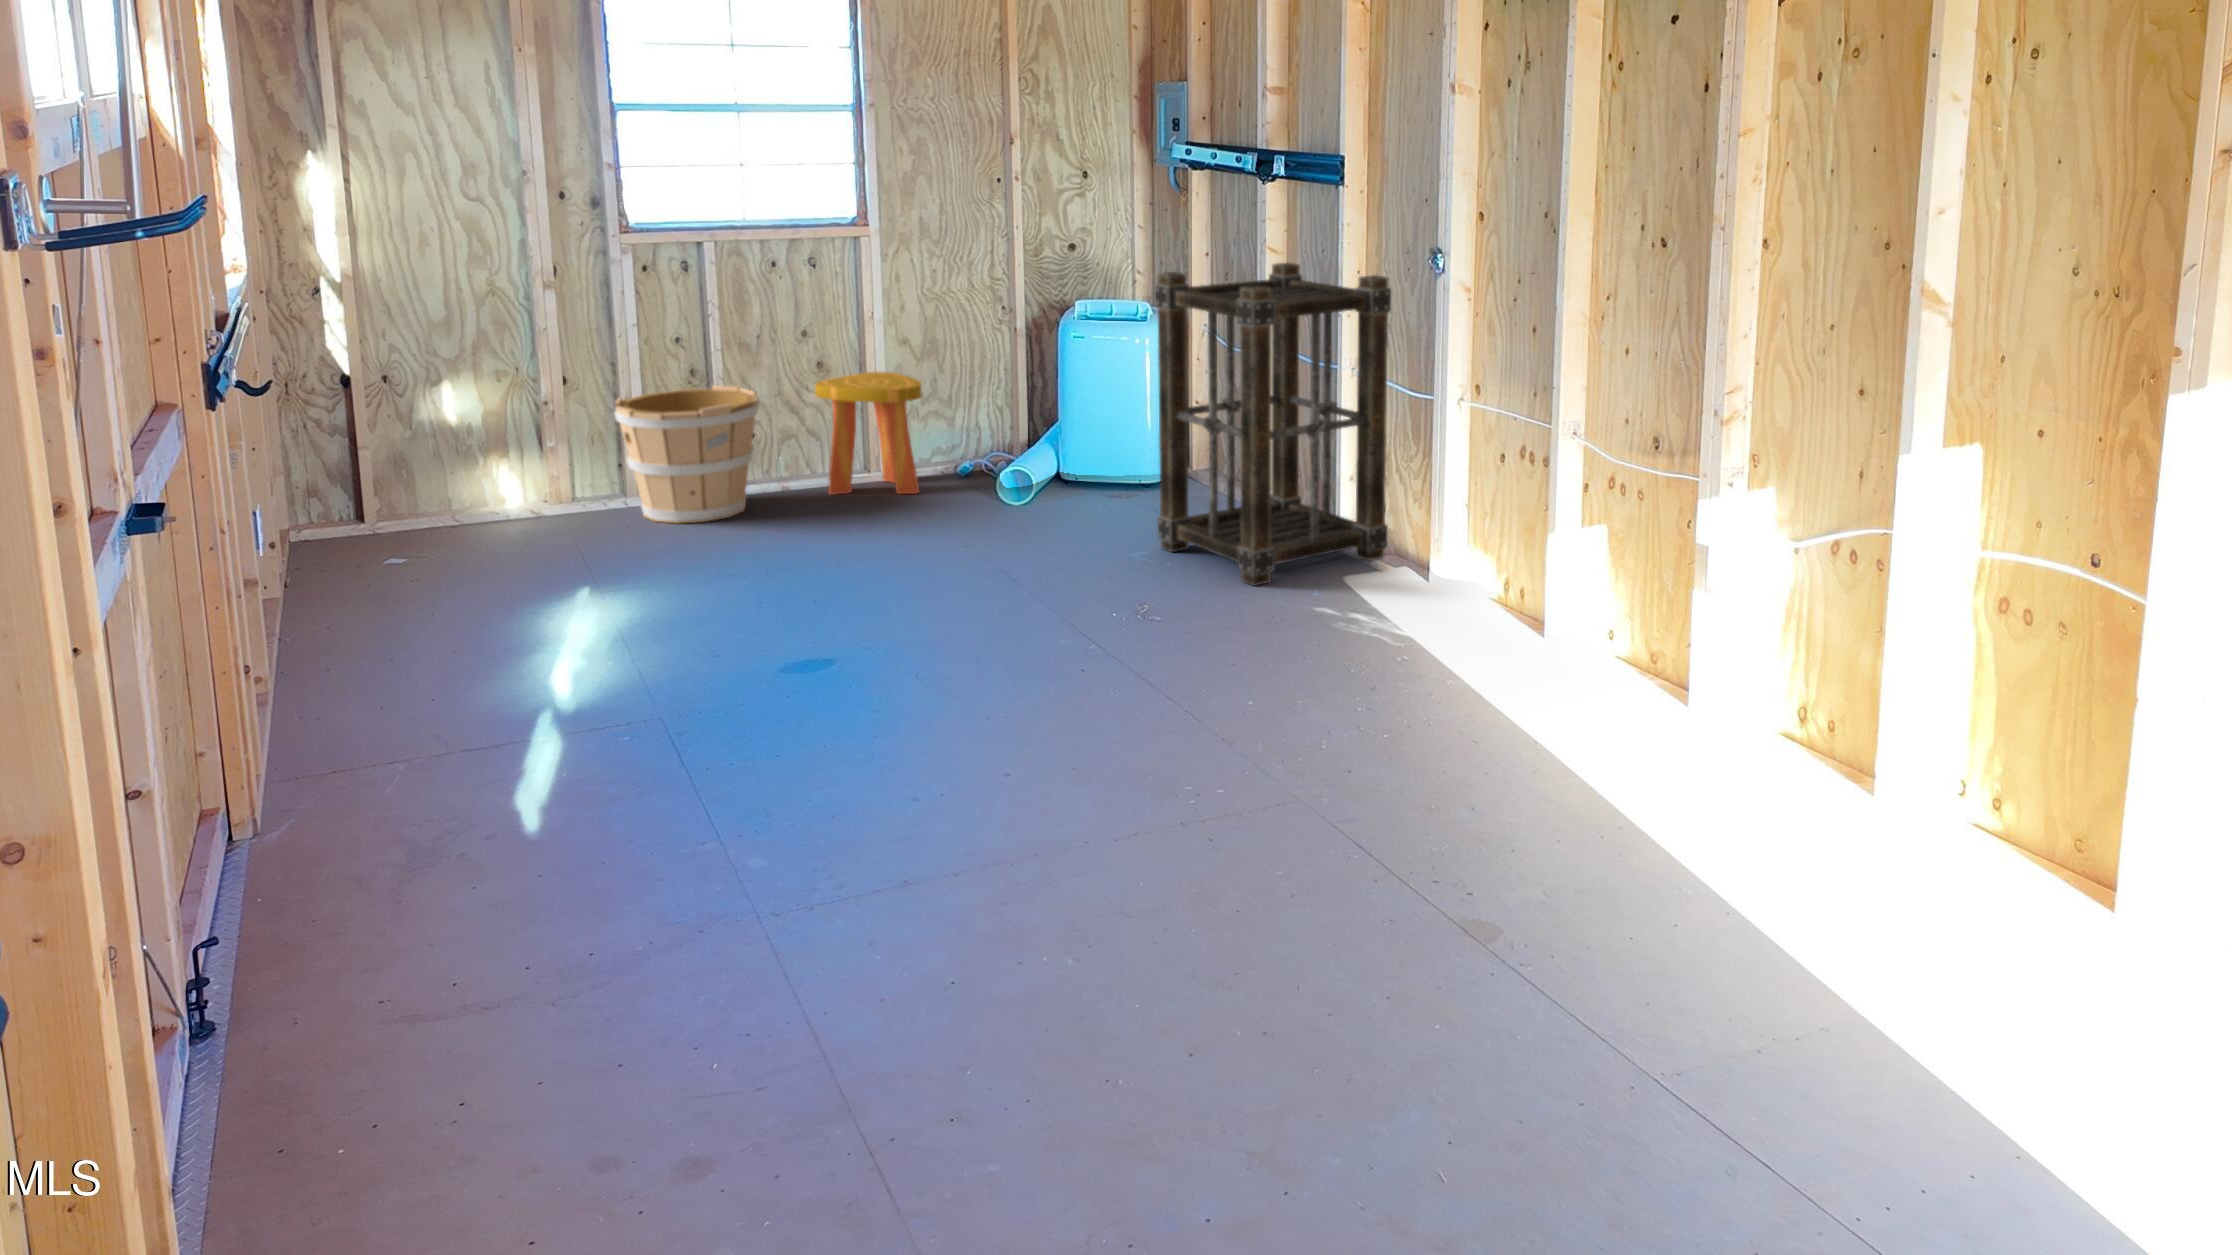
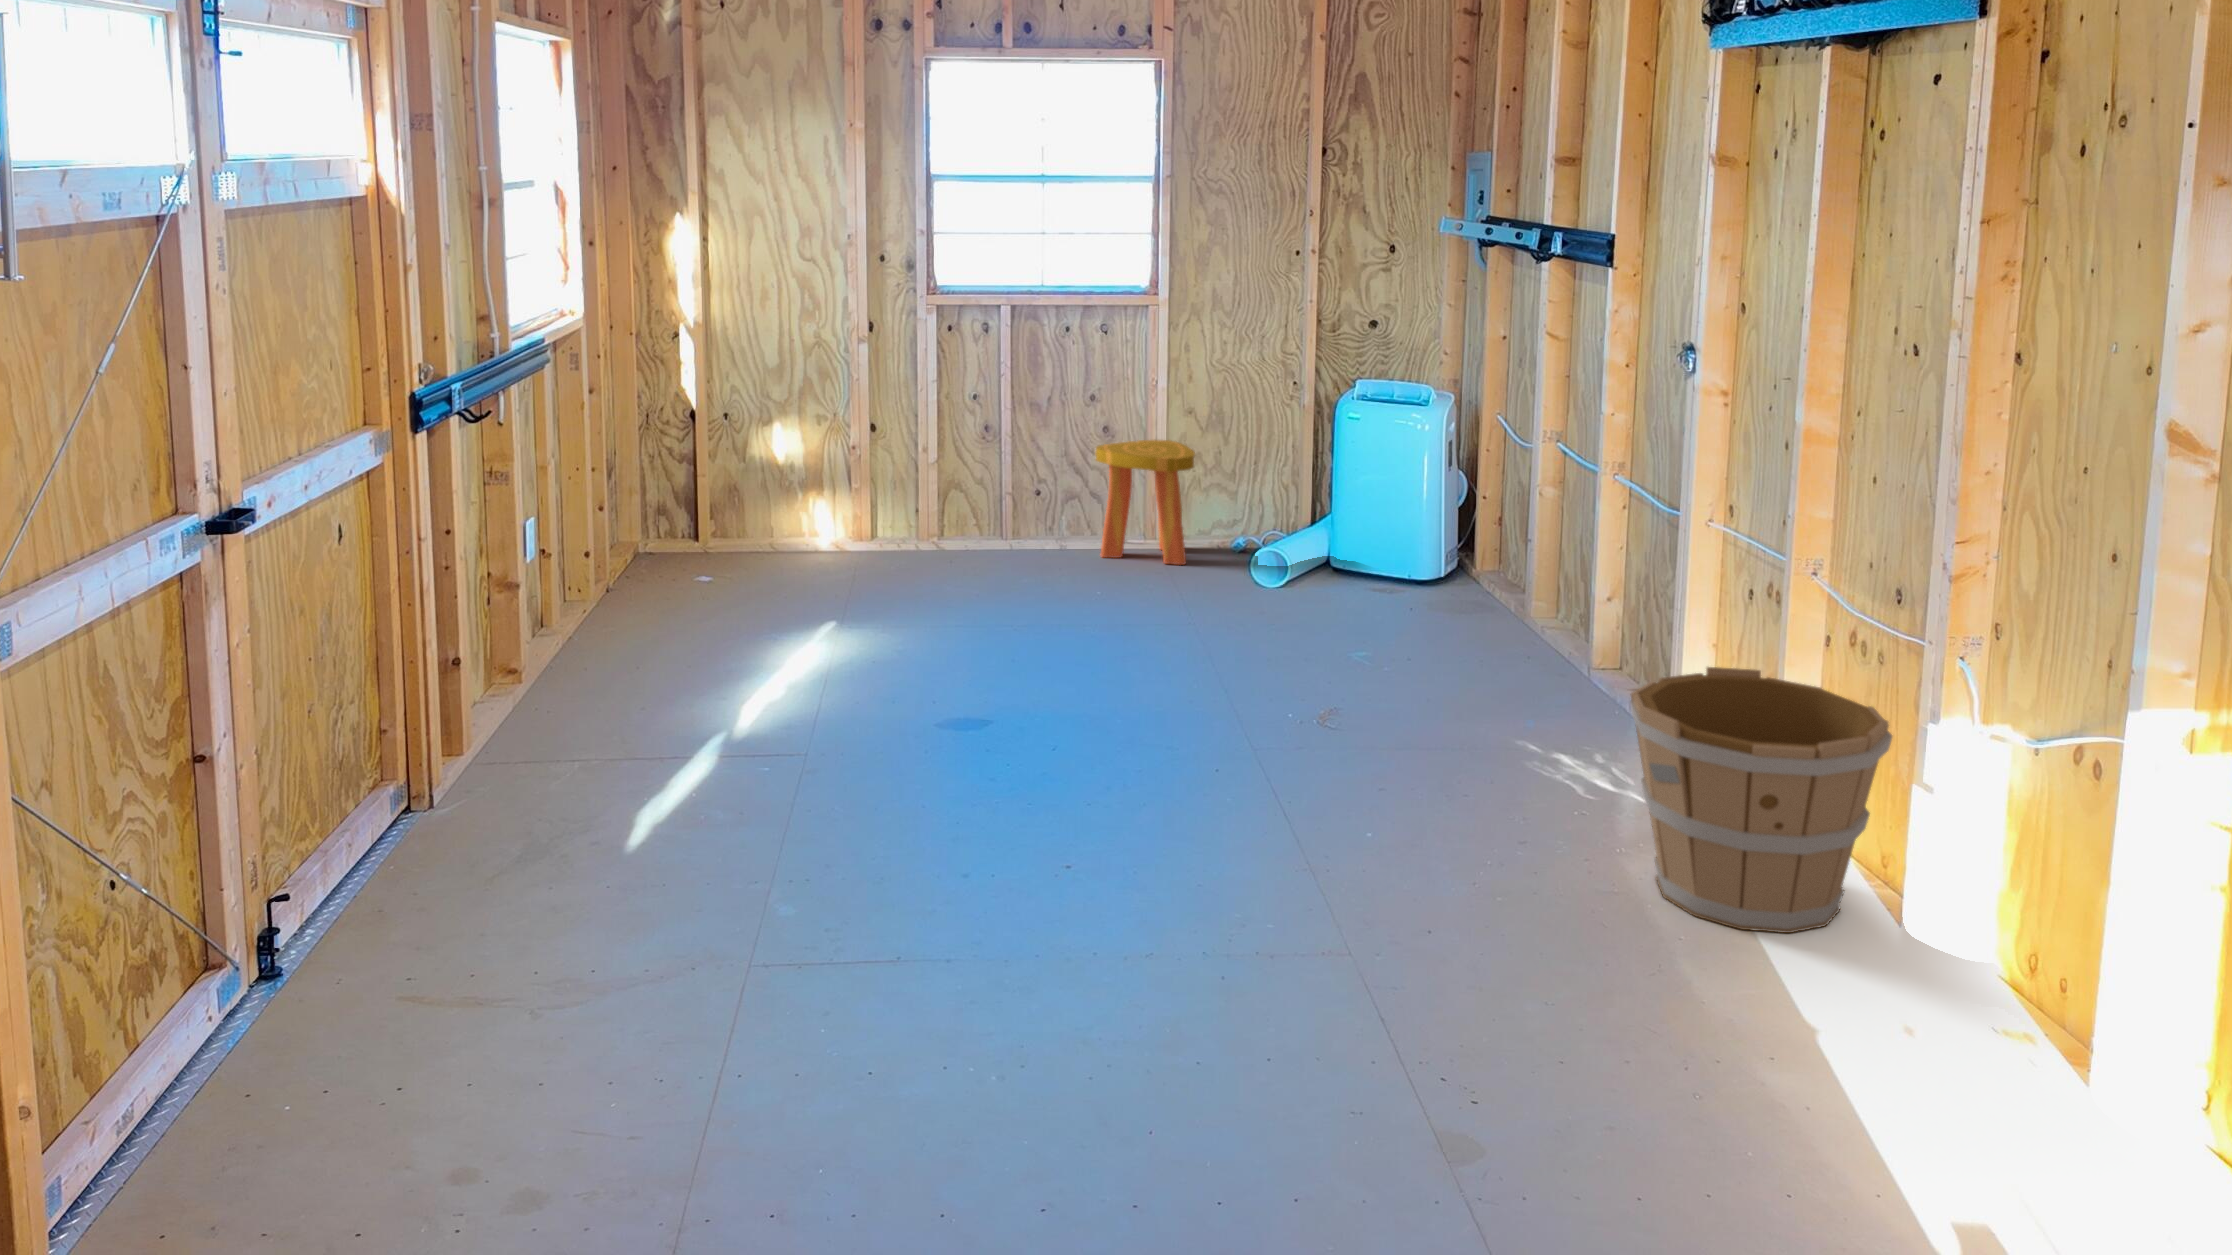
shelving unit: present [1155,263,1391,586] -> none [1388,352,1655,703]
wooden bucket: present [614,385,760,524] -> present [1630,667,1892,933]

